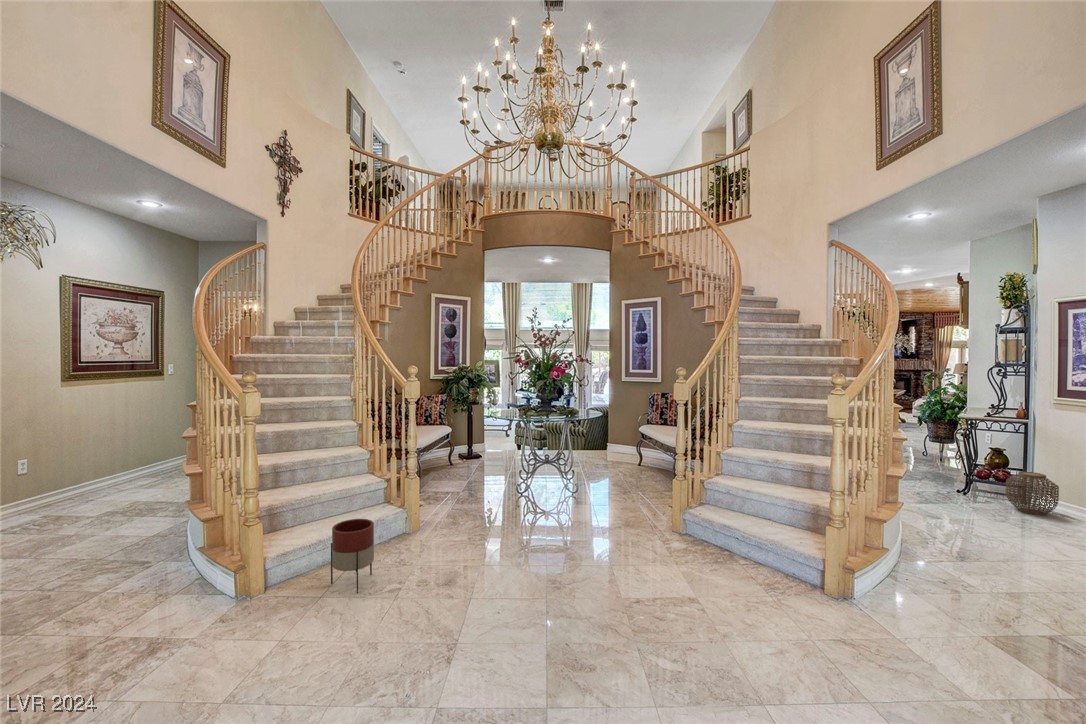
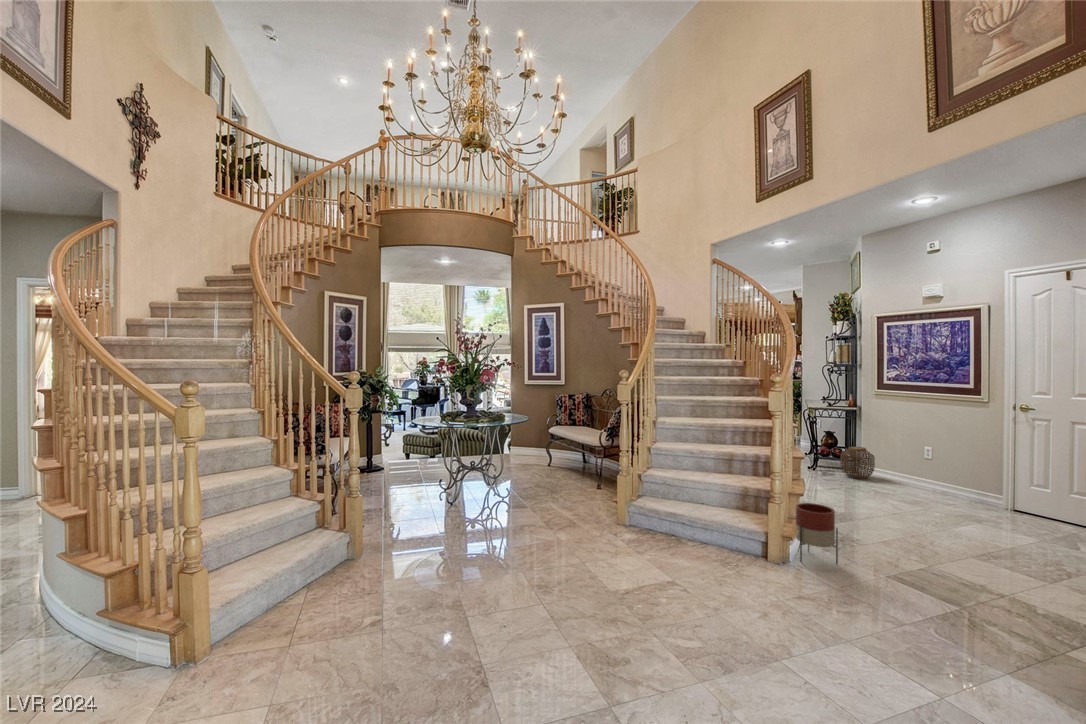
planter: present [331,519,374,593] -> present [796,503,838,564]

